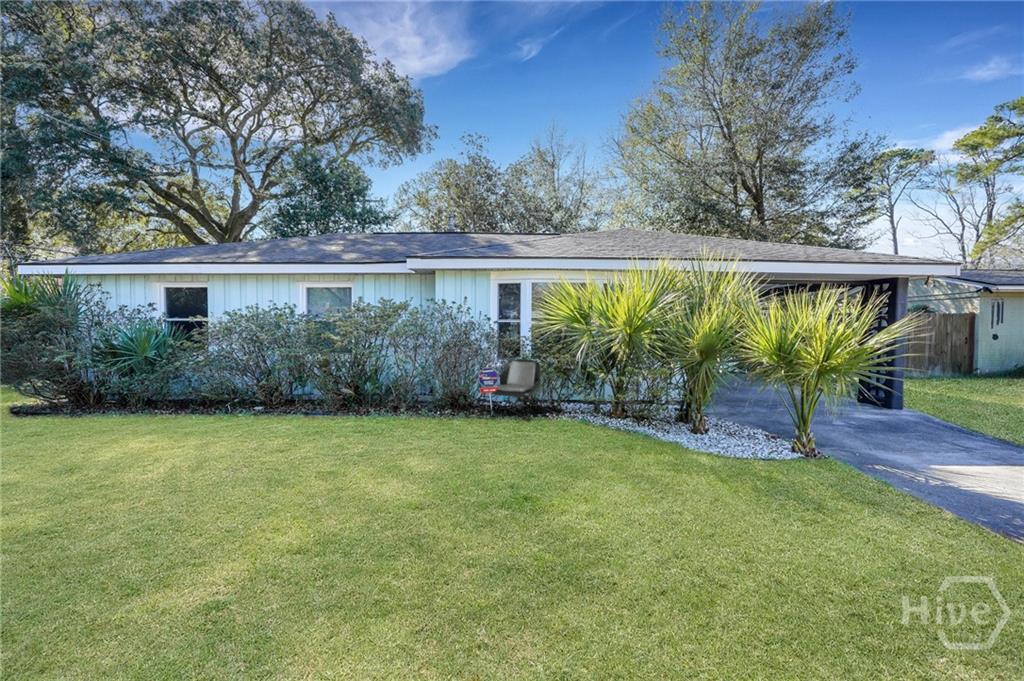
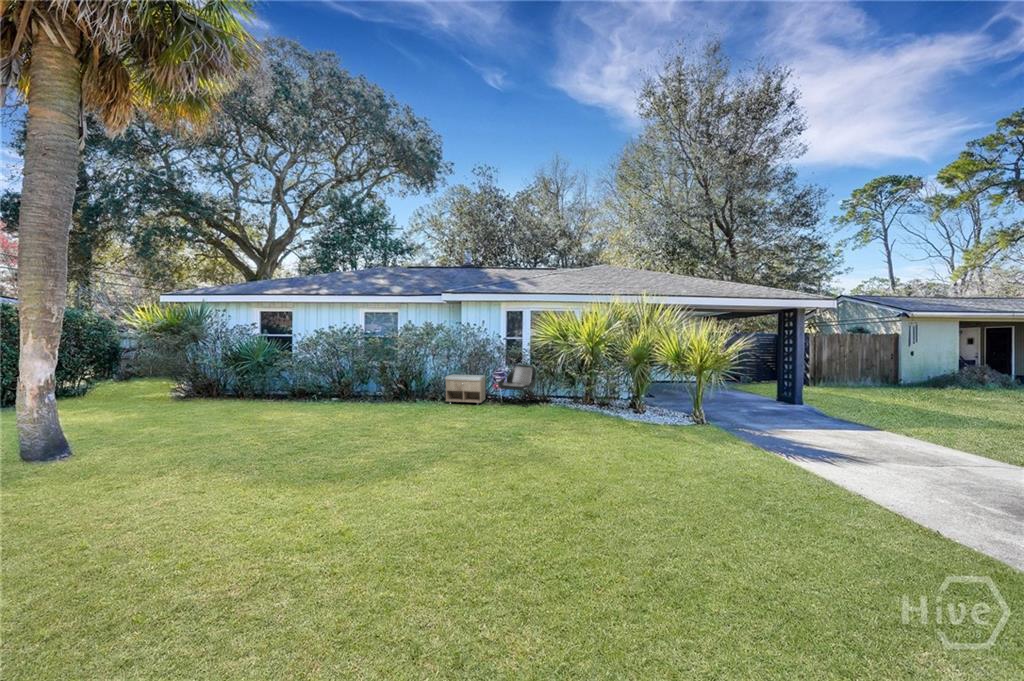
storage bench: none [411,373,469,417] -> present [445,374,485,405]

